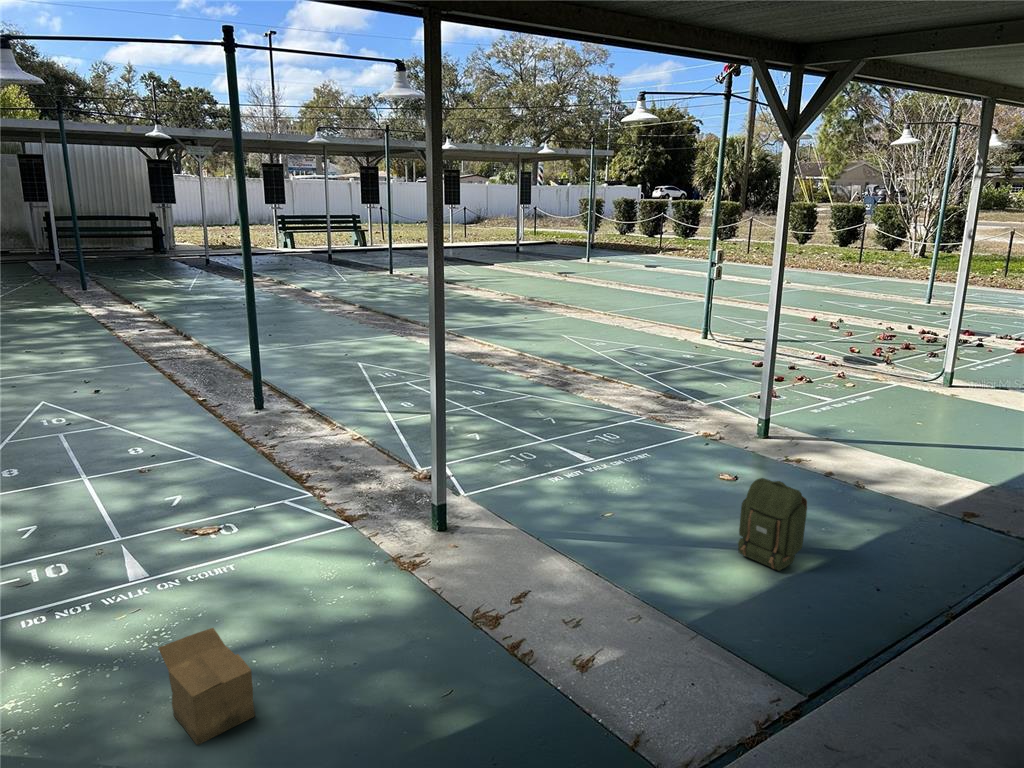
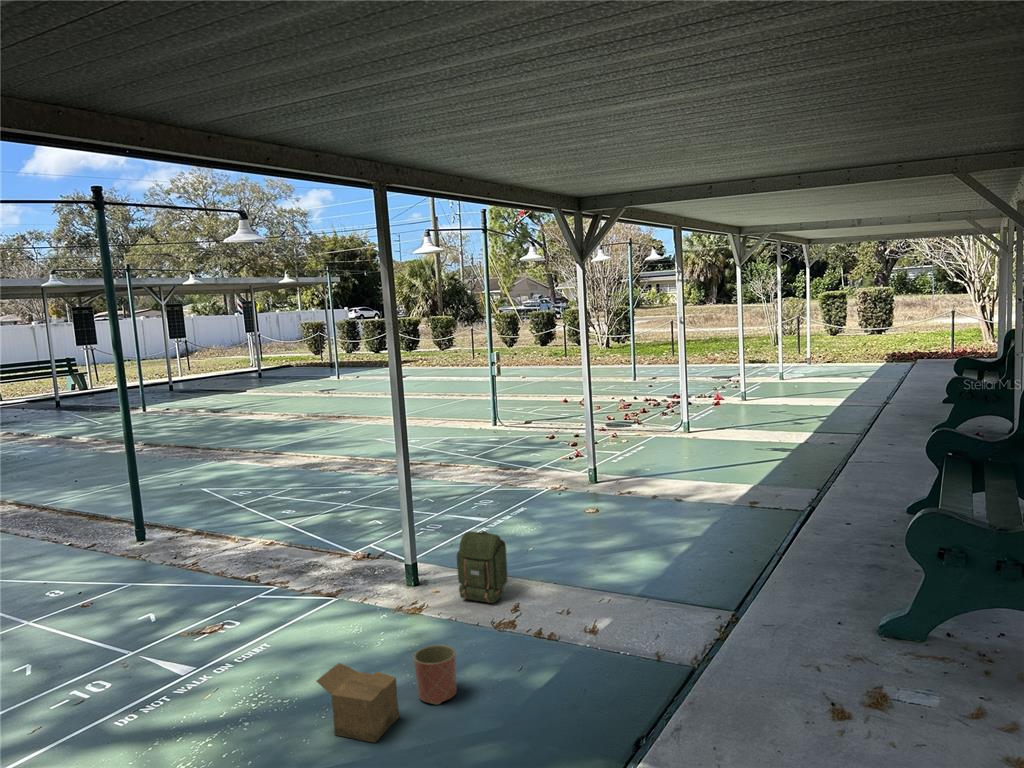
backpack: present [738,478,807,571] -> present [457,531,507,603]
planter: none [290,635,347,714] -> present [414,645,456,704]

